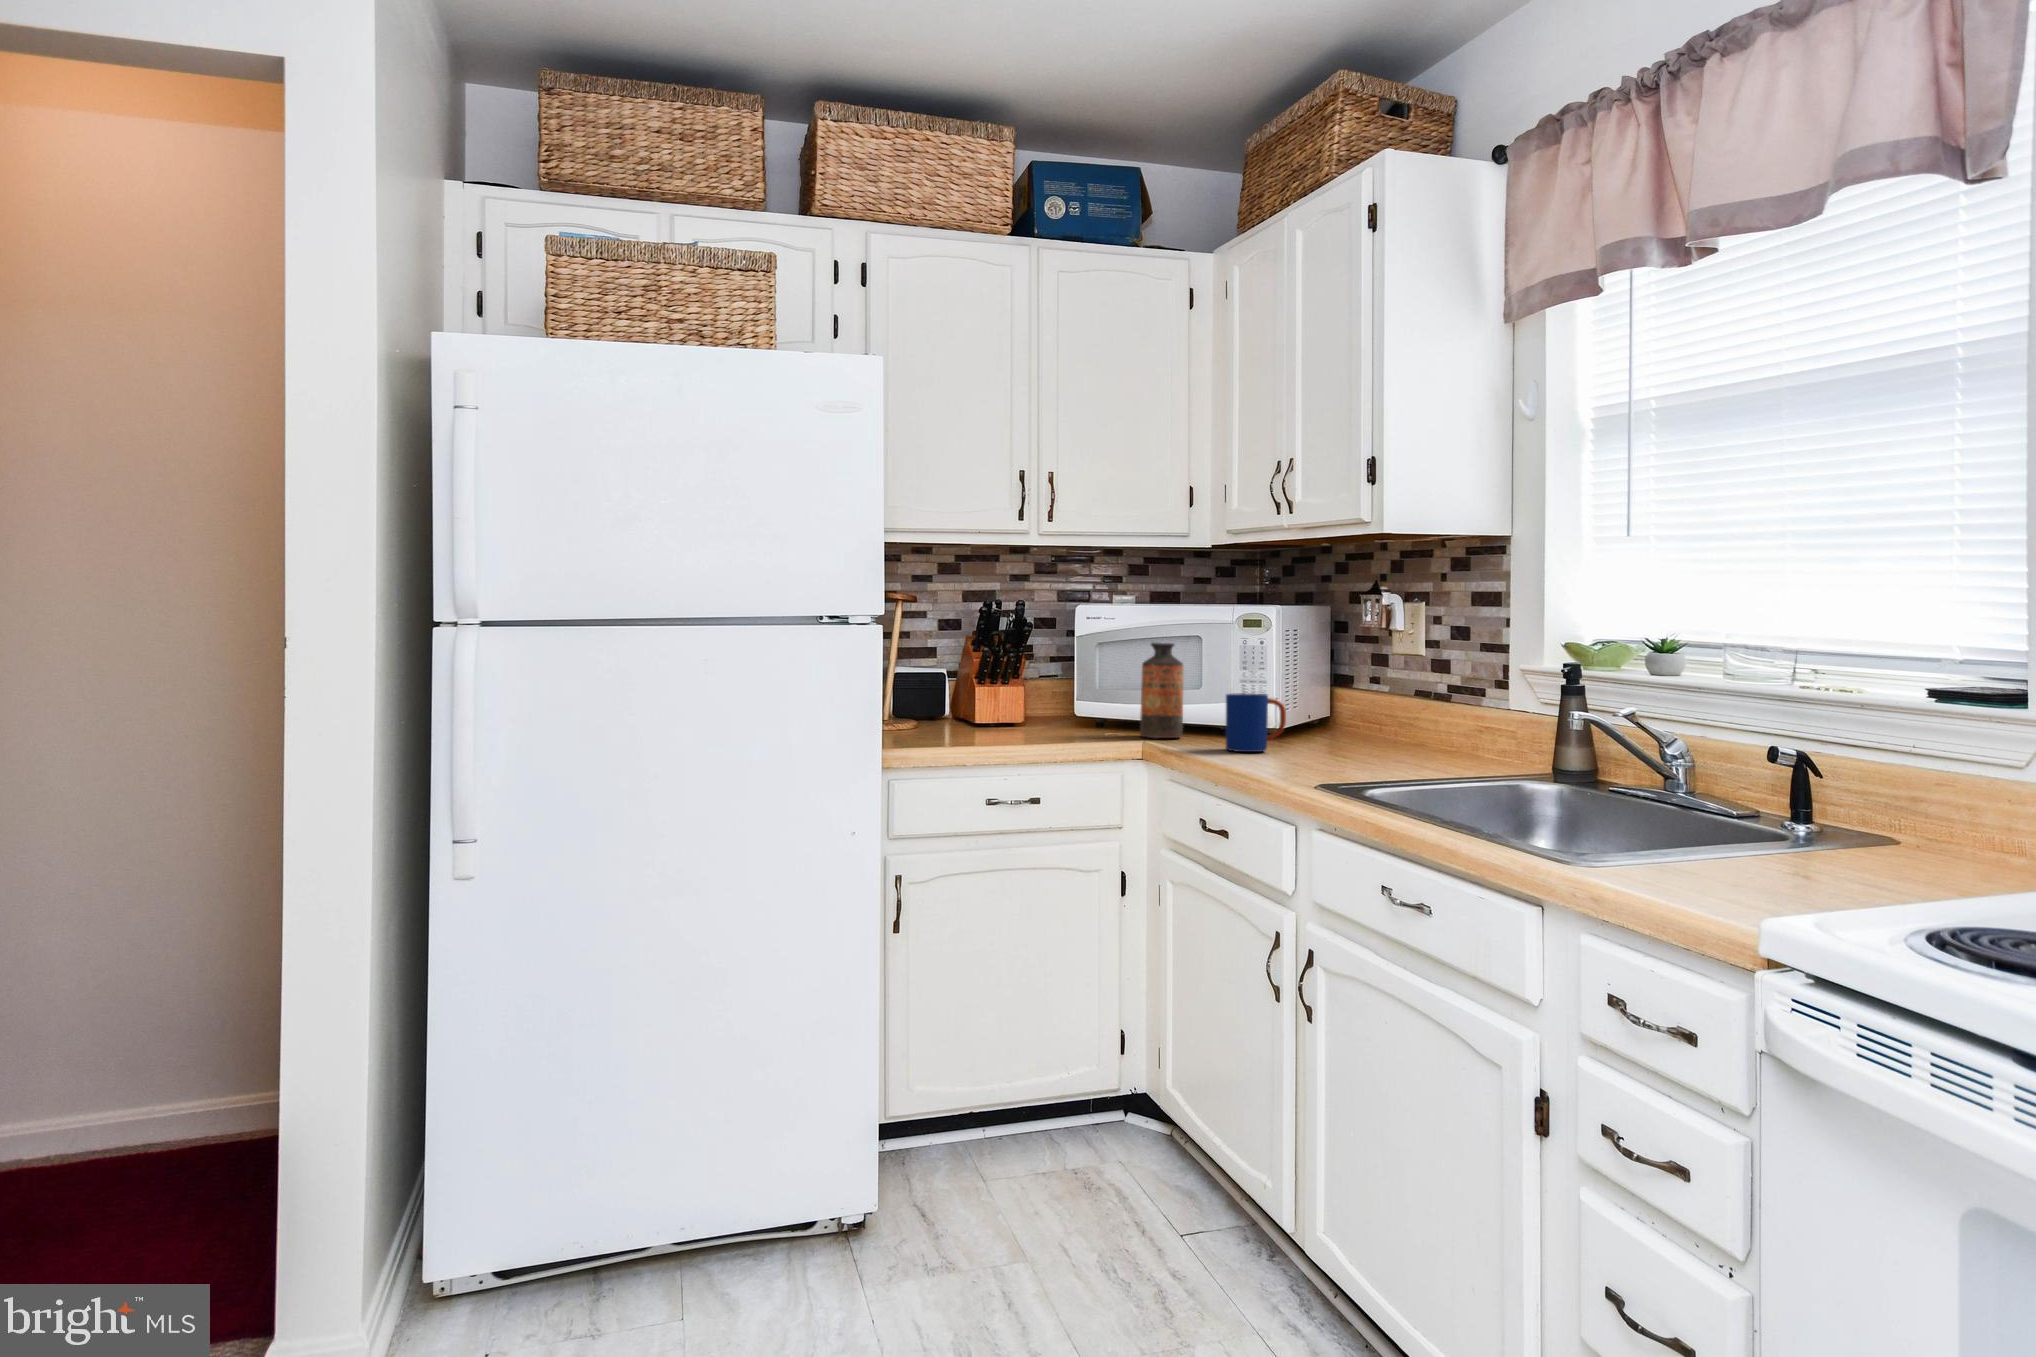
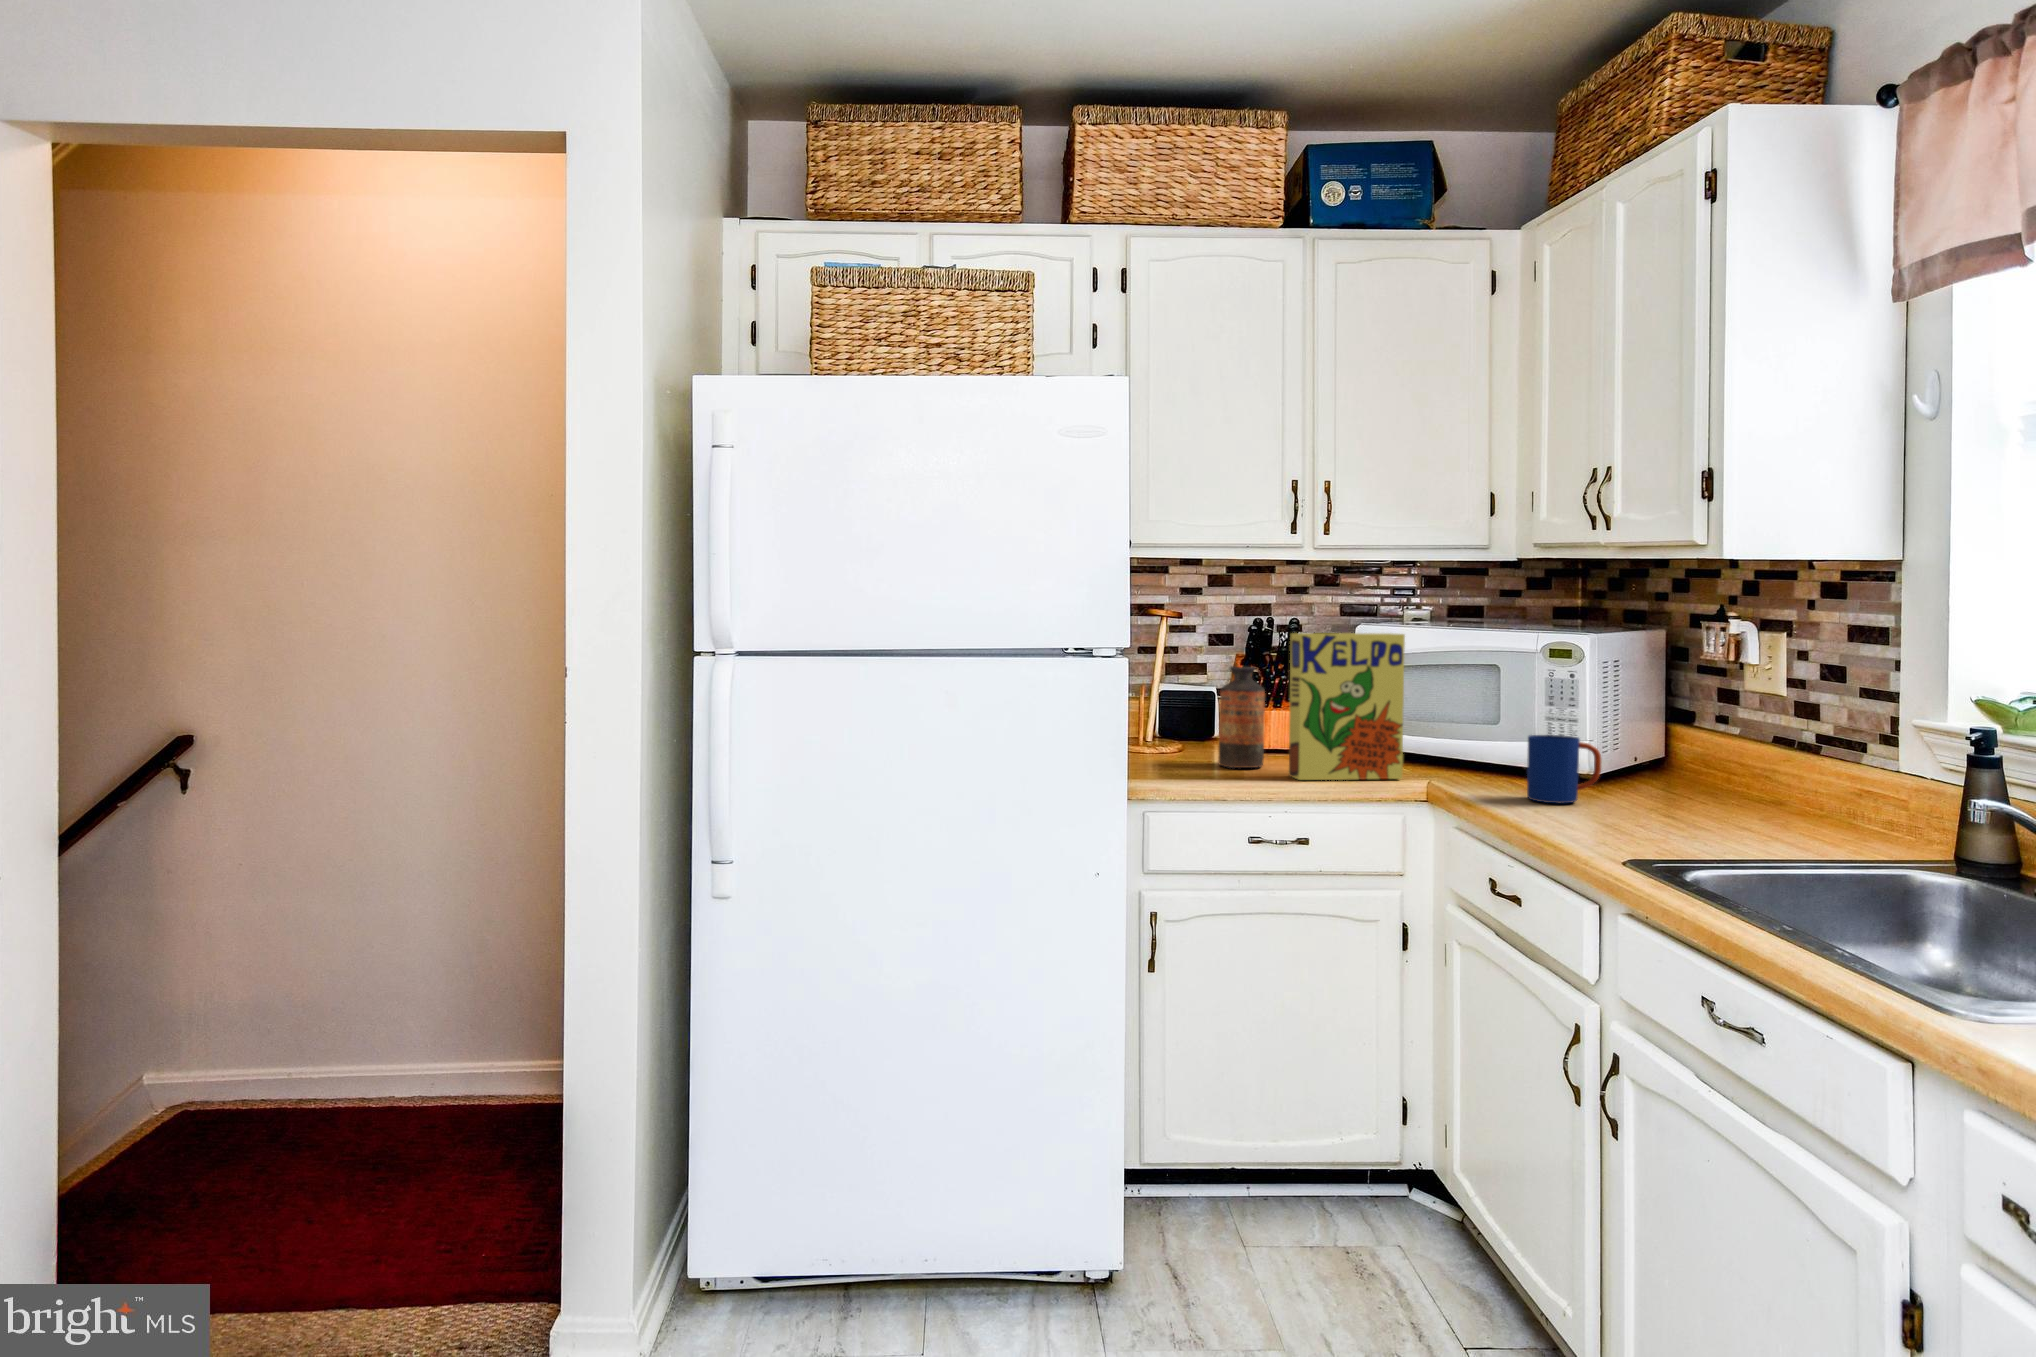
cereal box: none [1019,606,1120,741] -> present [1289,633,1405,780]
bottle: present [1140,643,1183,738] -> present [1219,666,1265,768]

